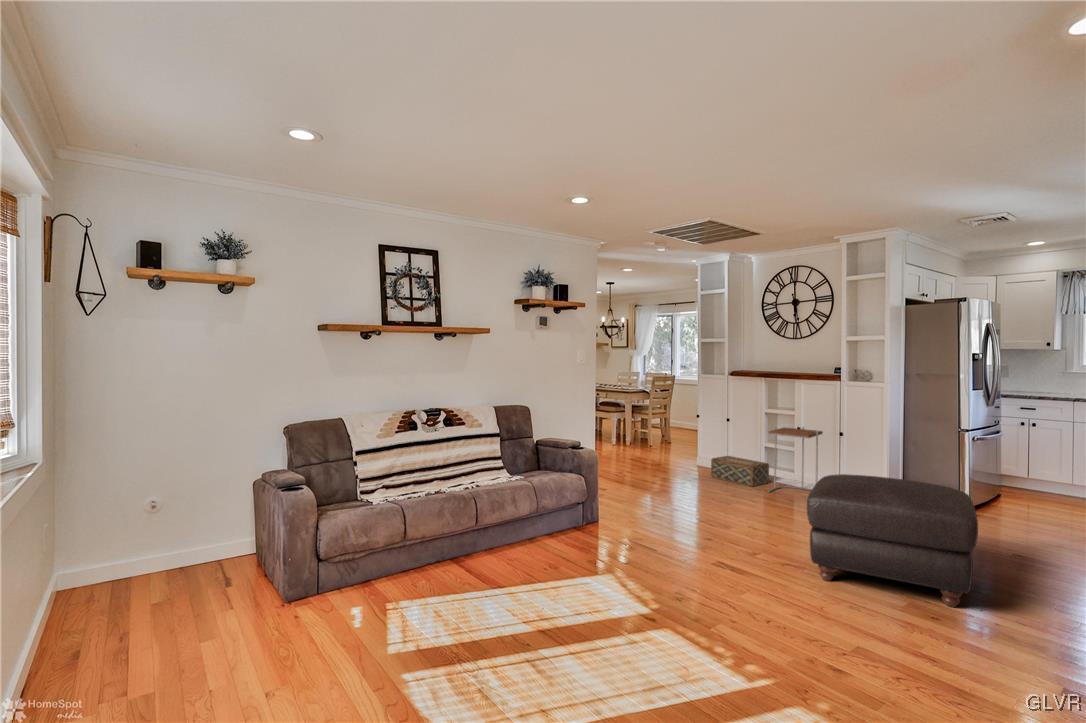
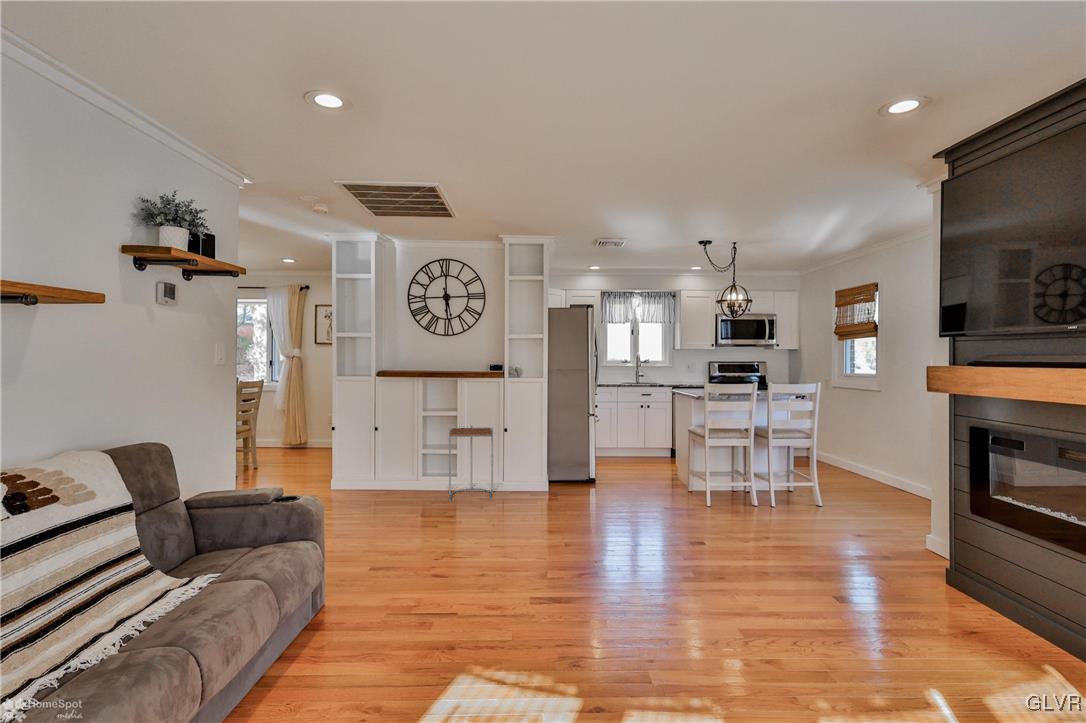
woven basket: present [711,456,769,486] -> none [373,468,437,499]
ottoman: present [807,474,978,607] -> none [577,463,743,584]

